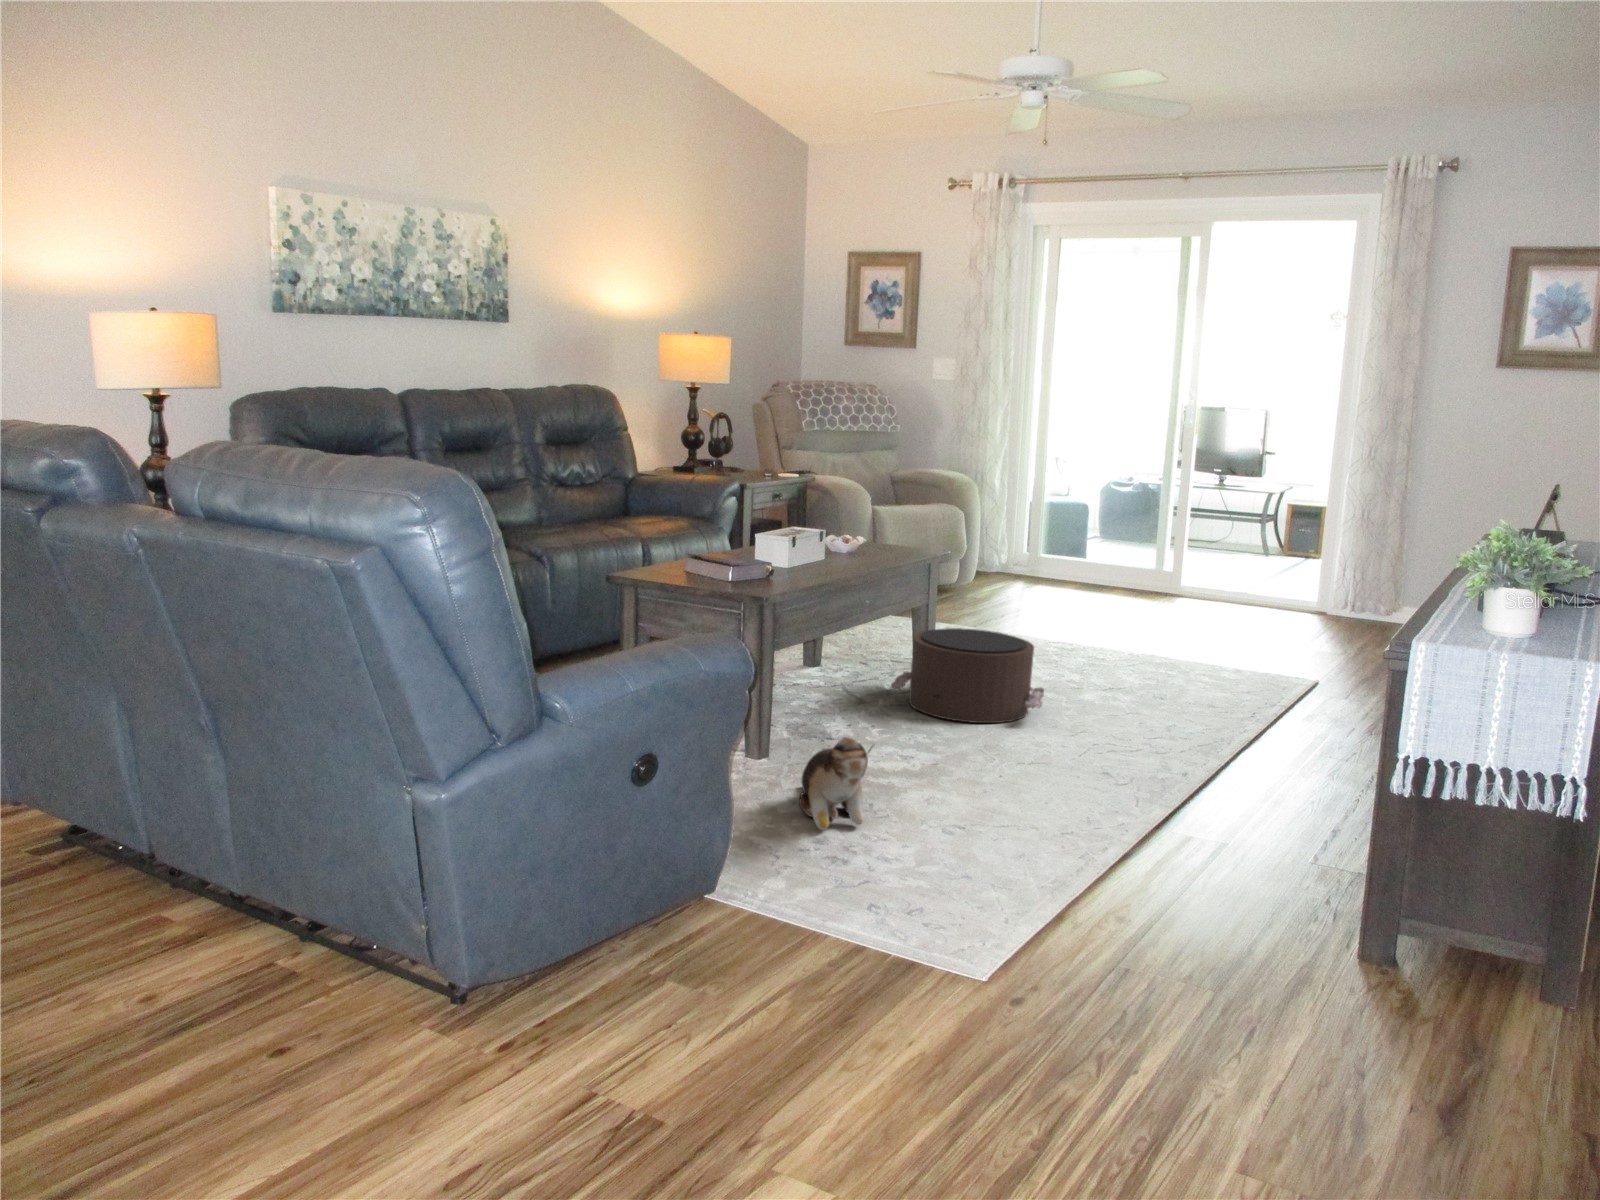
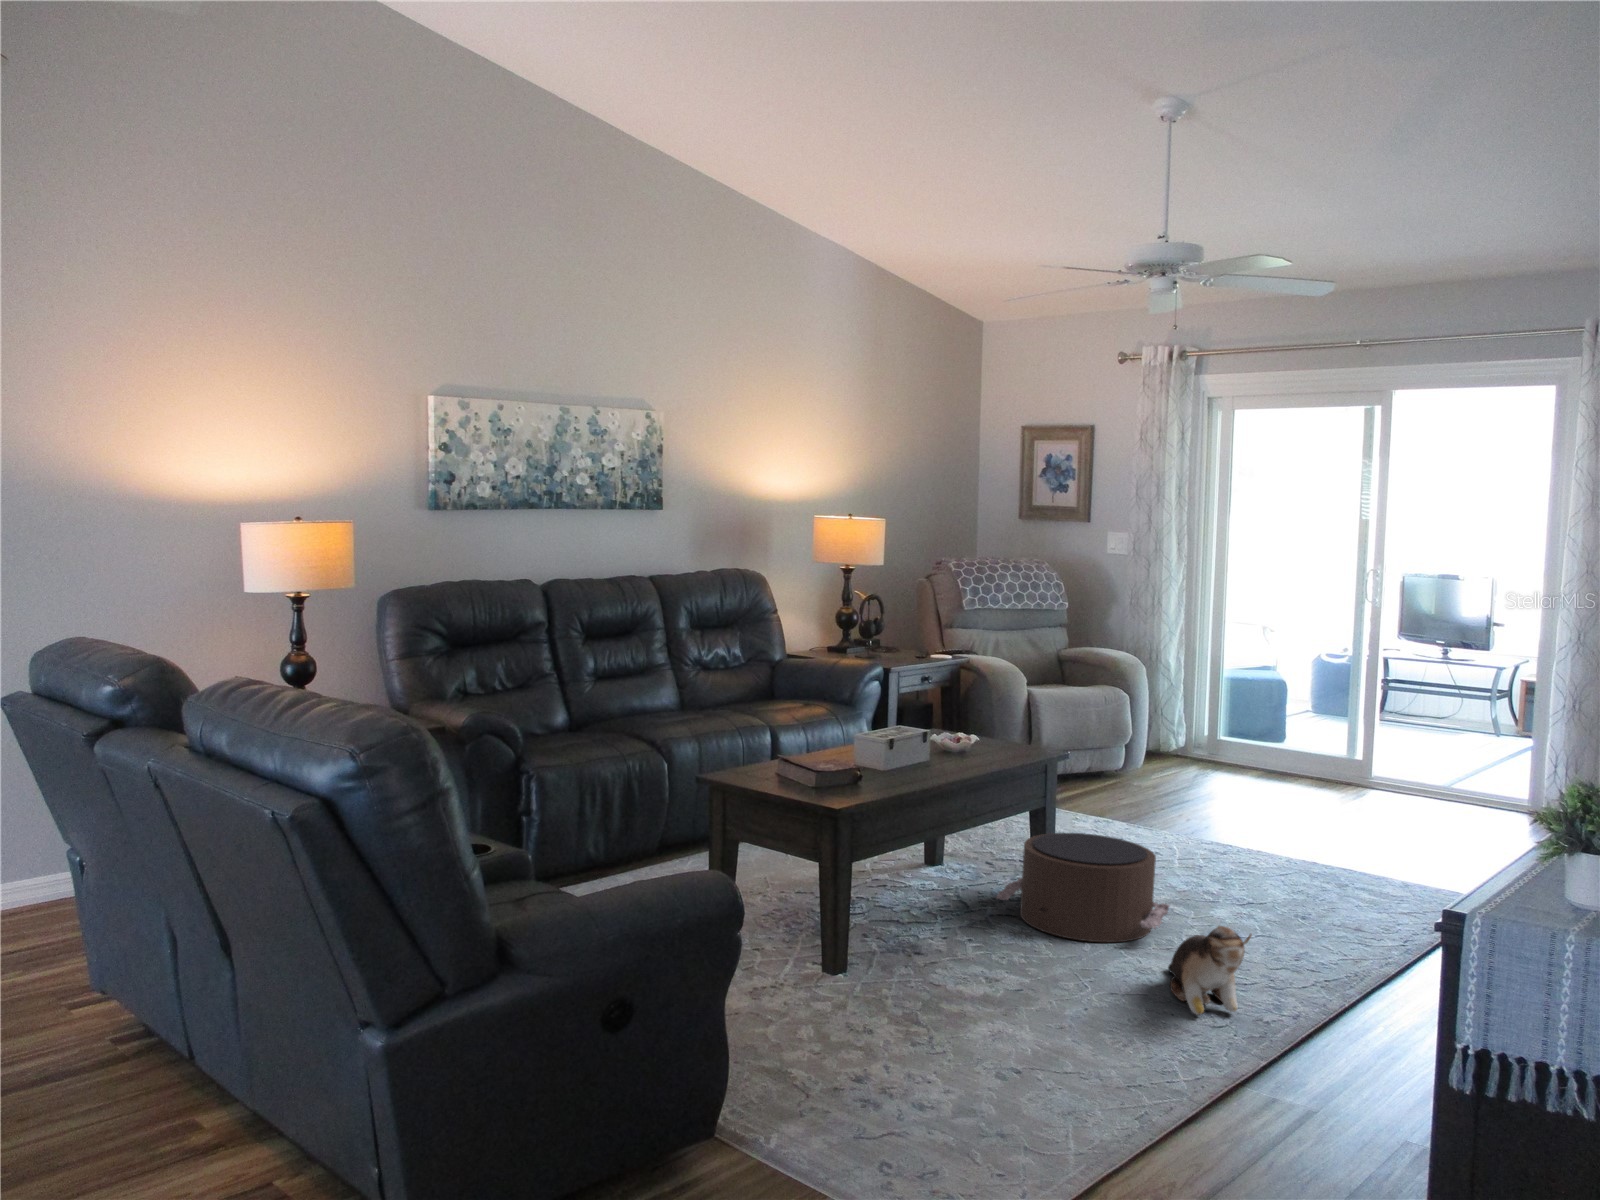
plush toy: present [799,737,873,830] -> present [1168,926,1252,1015]

